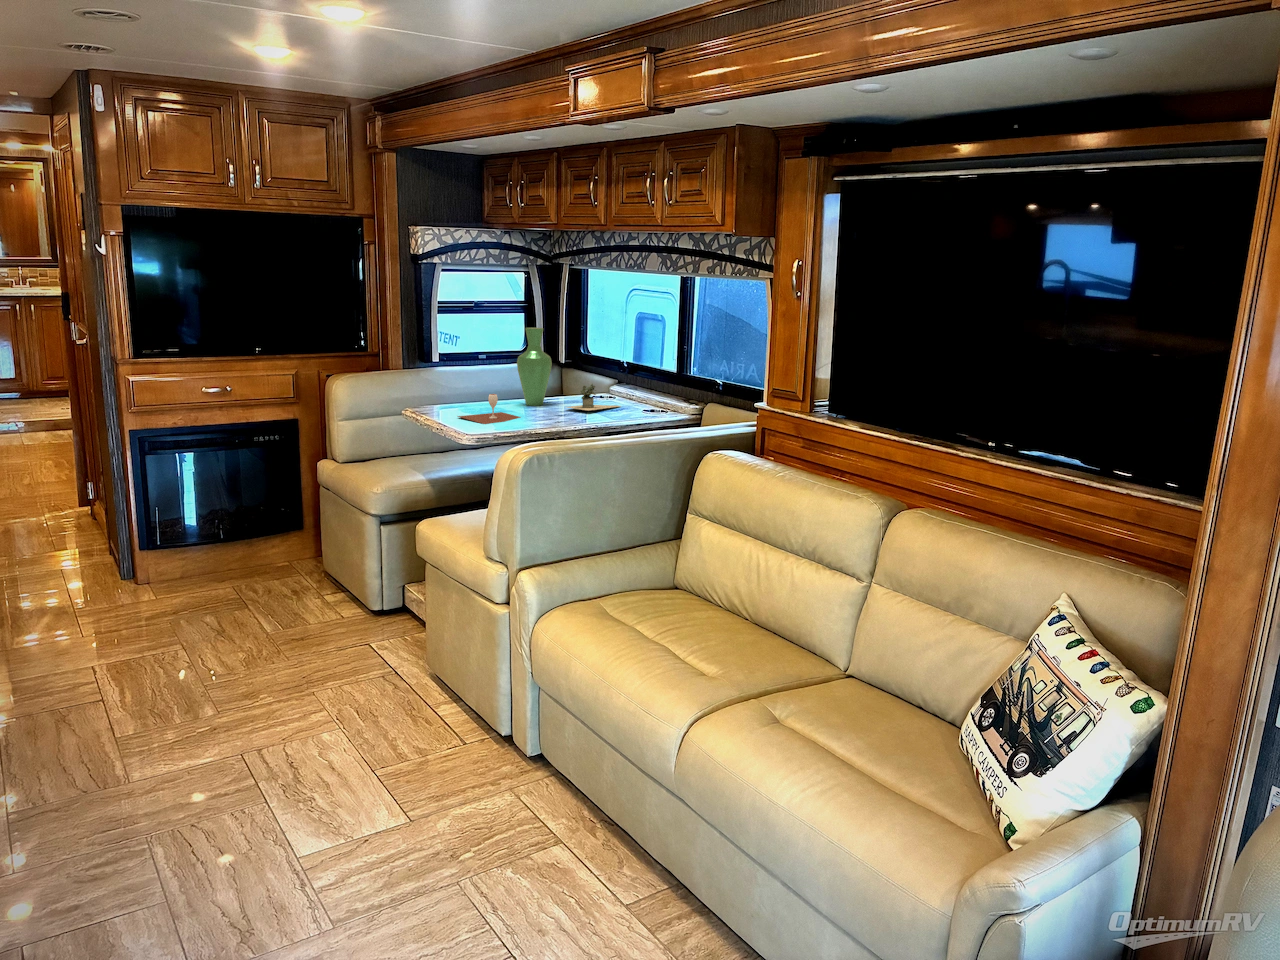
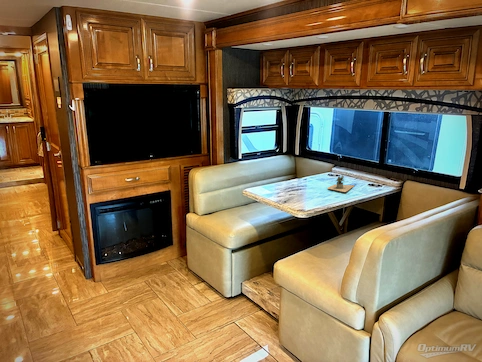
vase: present [517,328,552,406] -> none [295,143,314,186]
wine glass: present [458,394,521,424] -> none [274,186,317,206]

